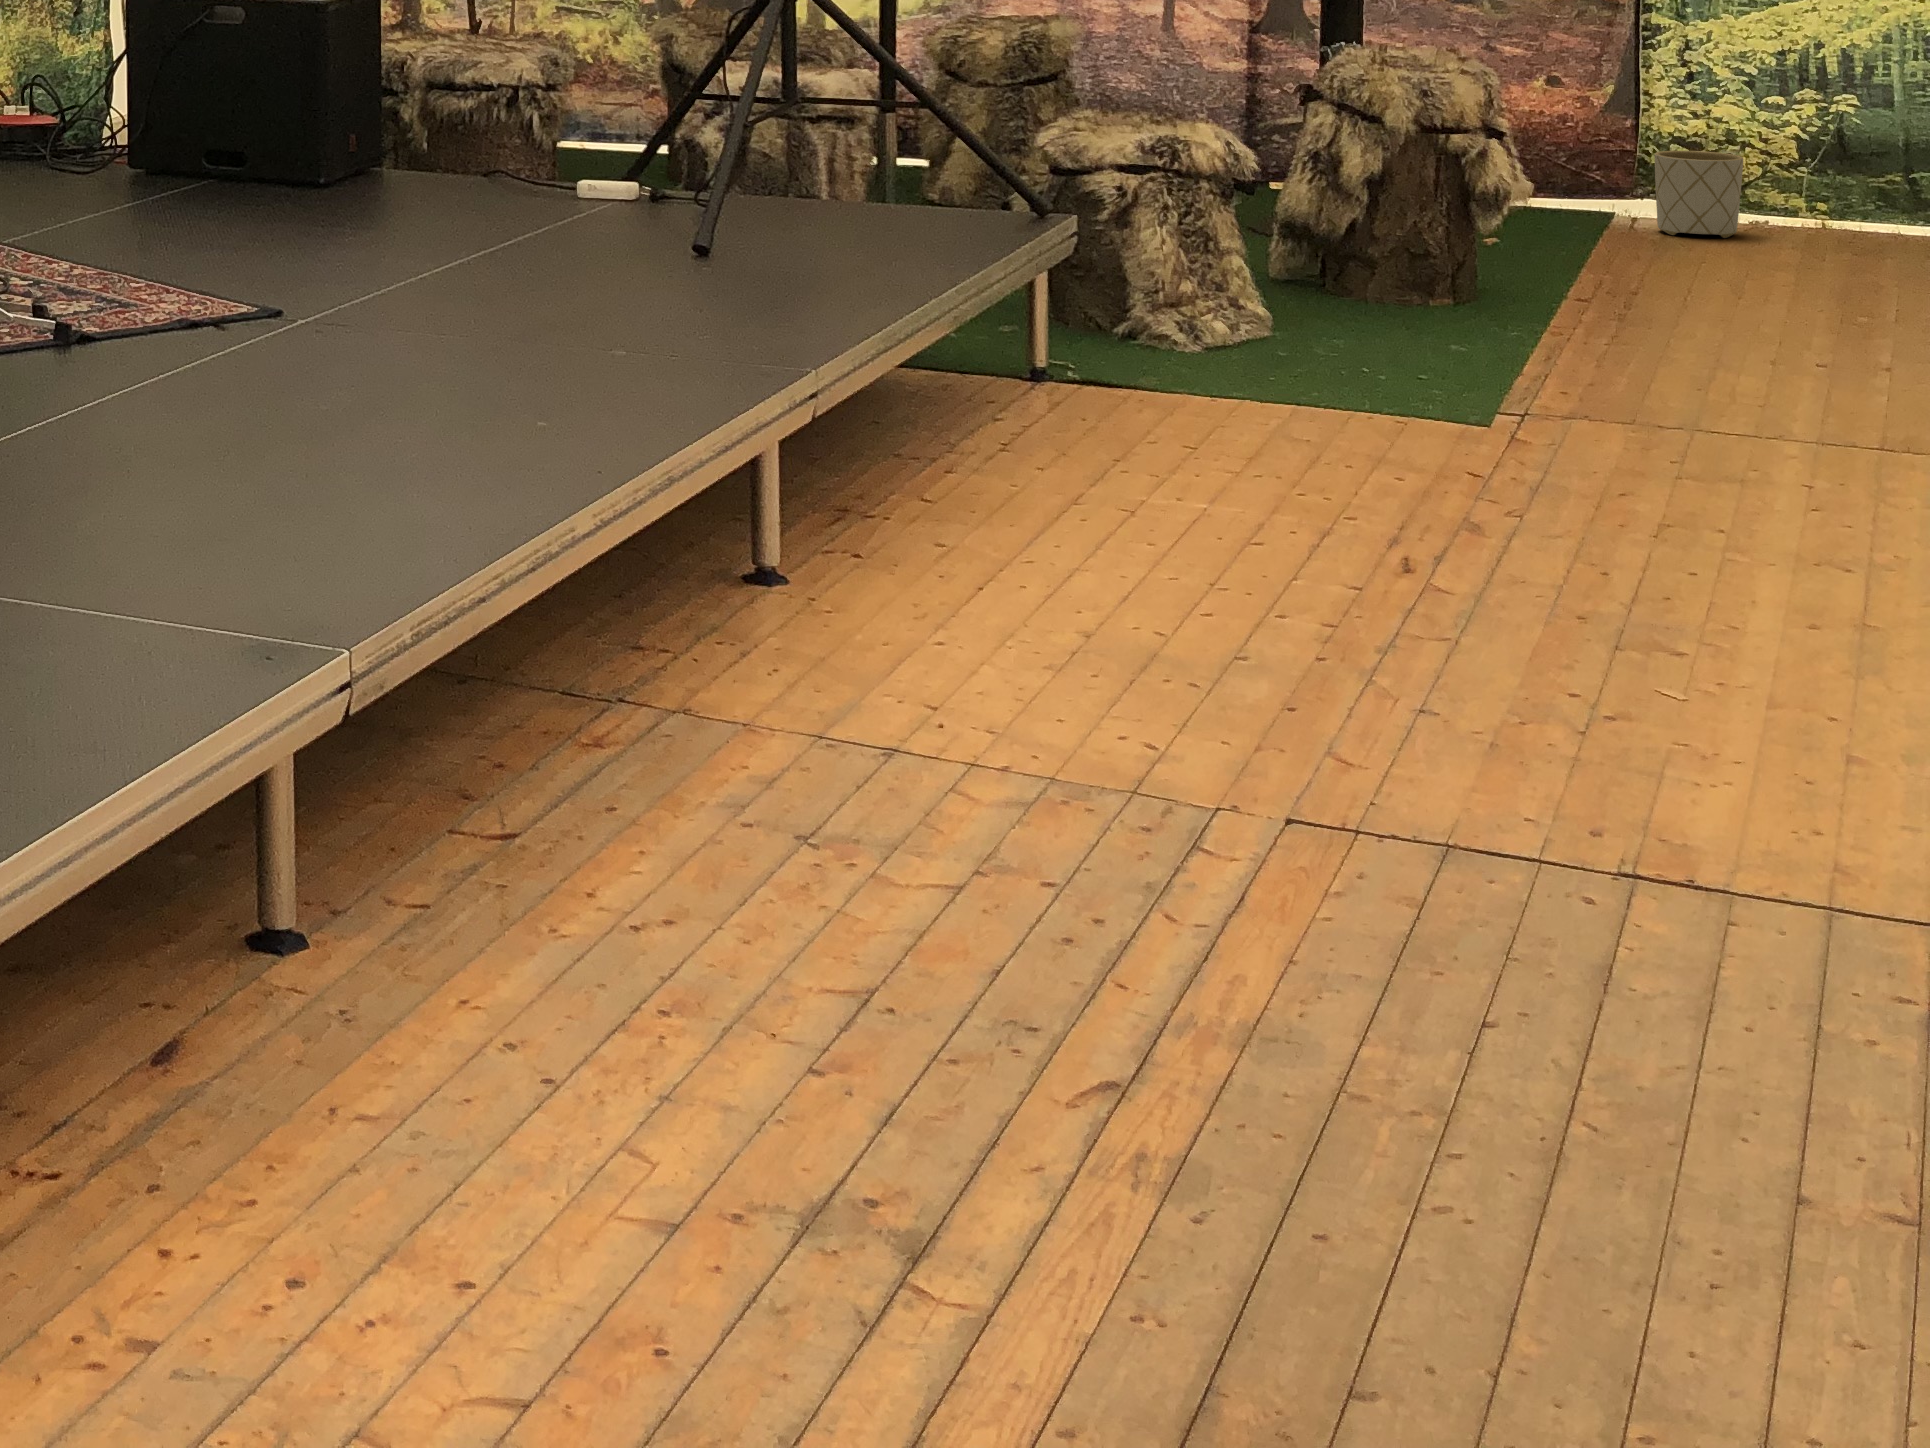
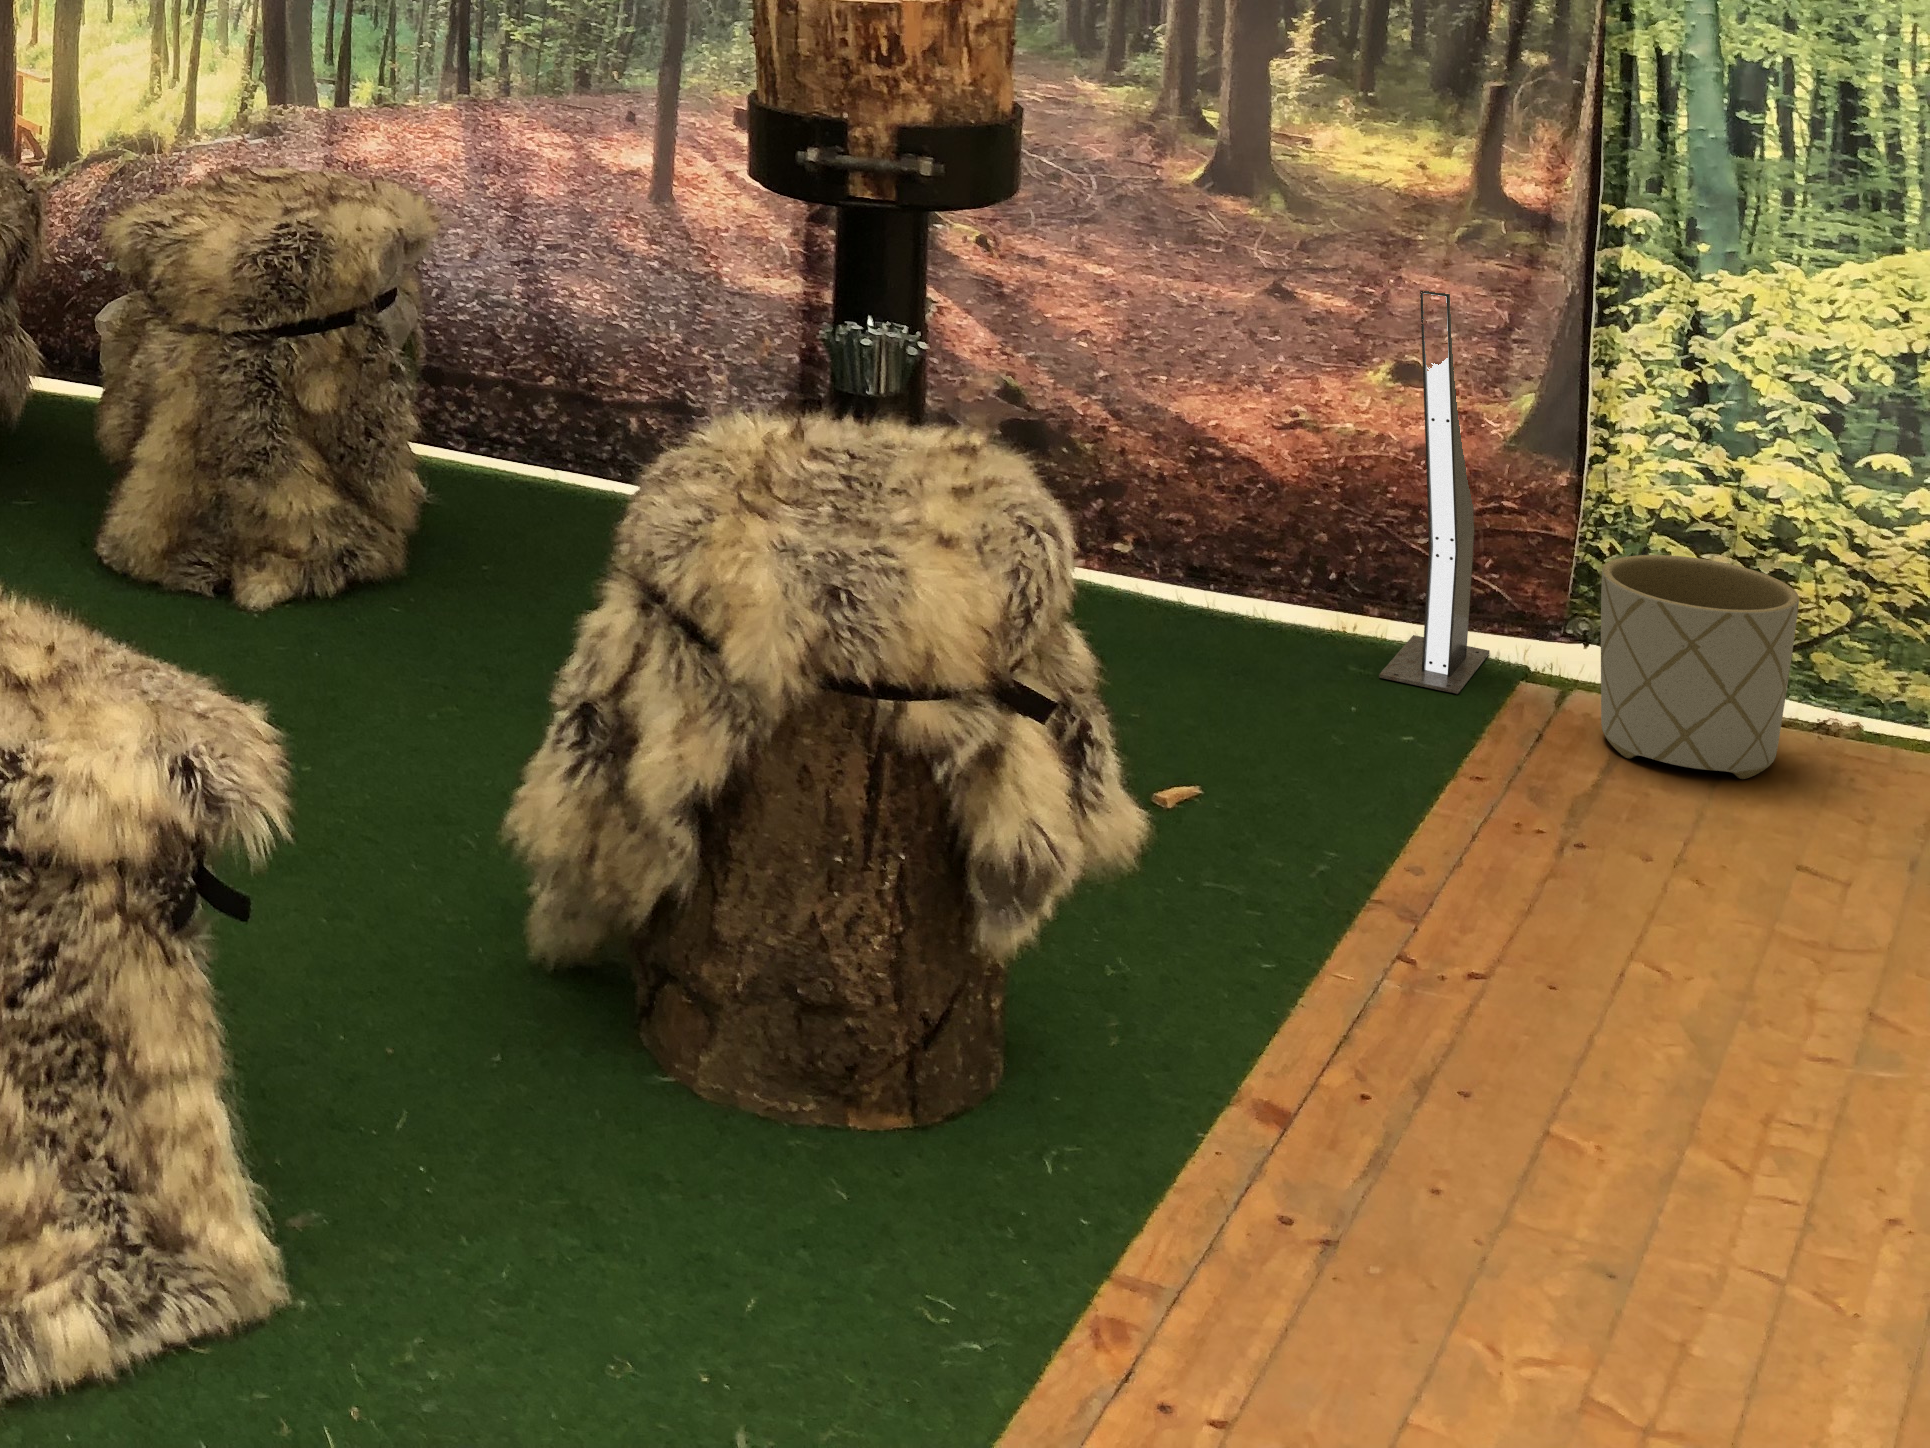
speaker: none [1549,37,1594,224] -> present [1379,291,1490,694]

